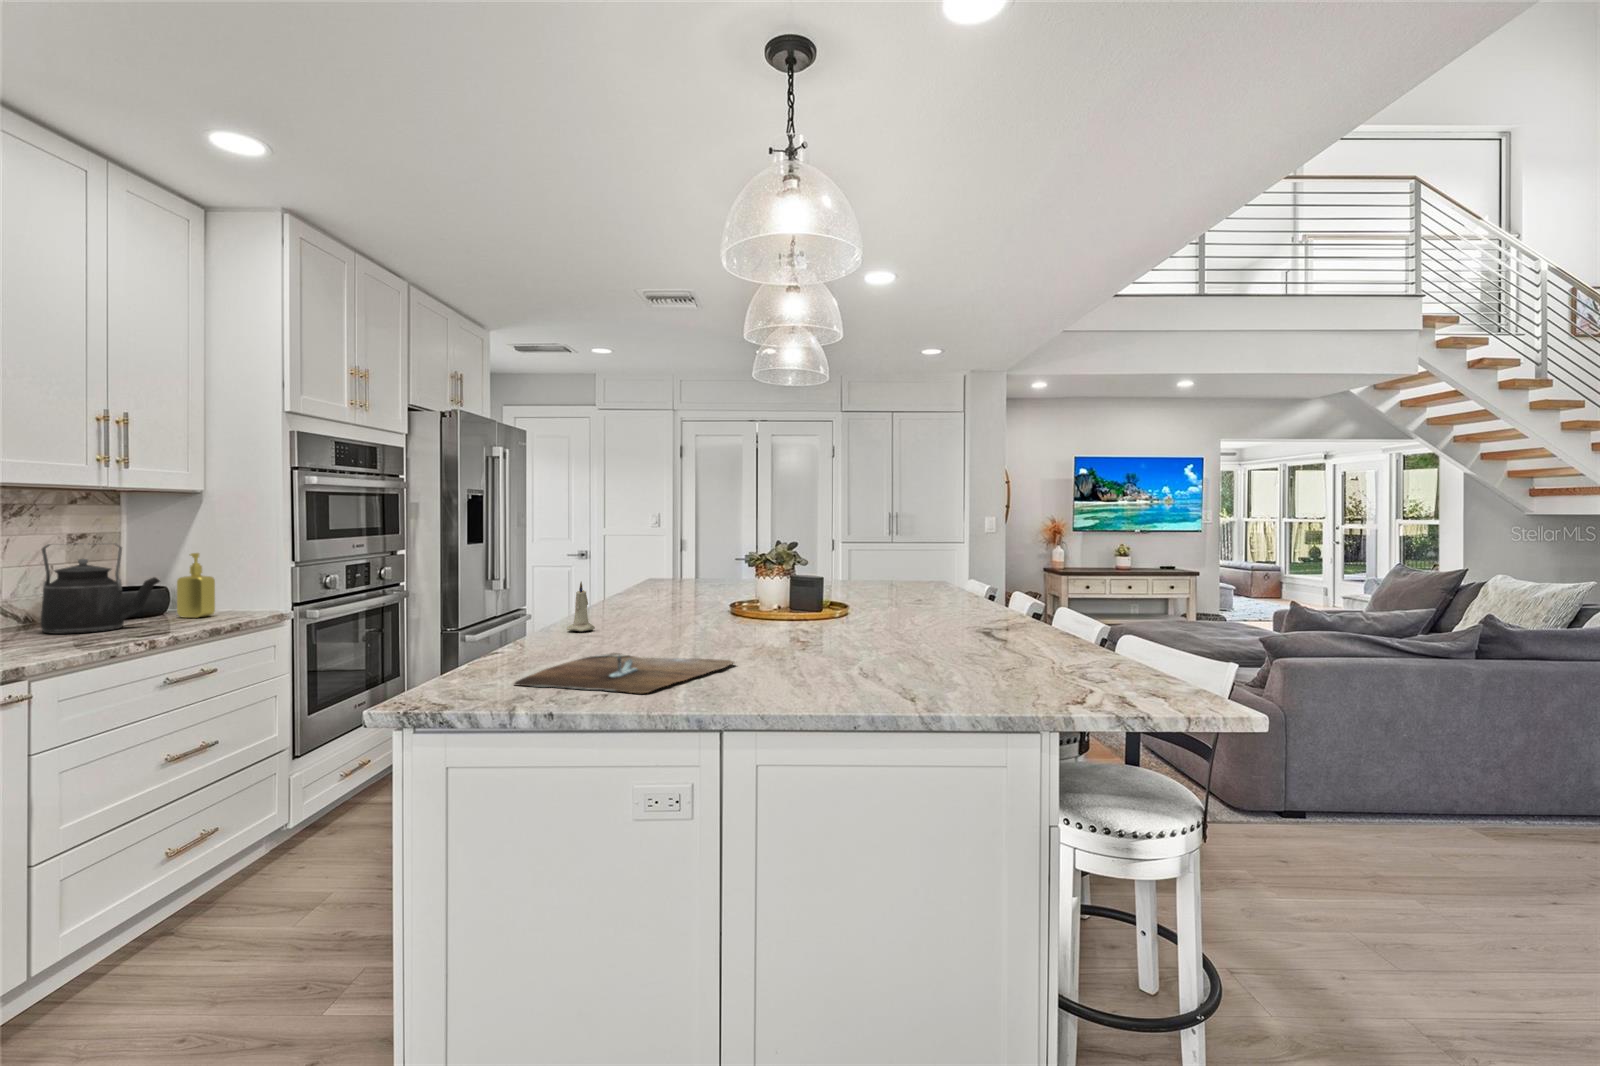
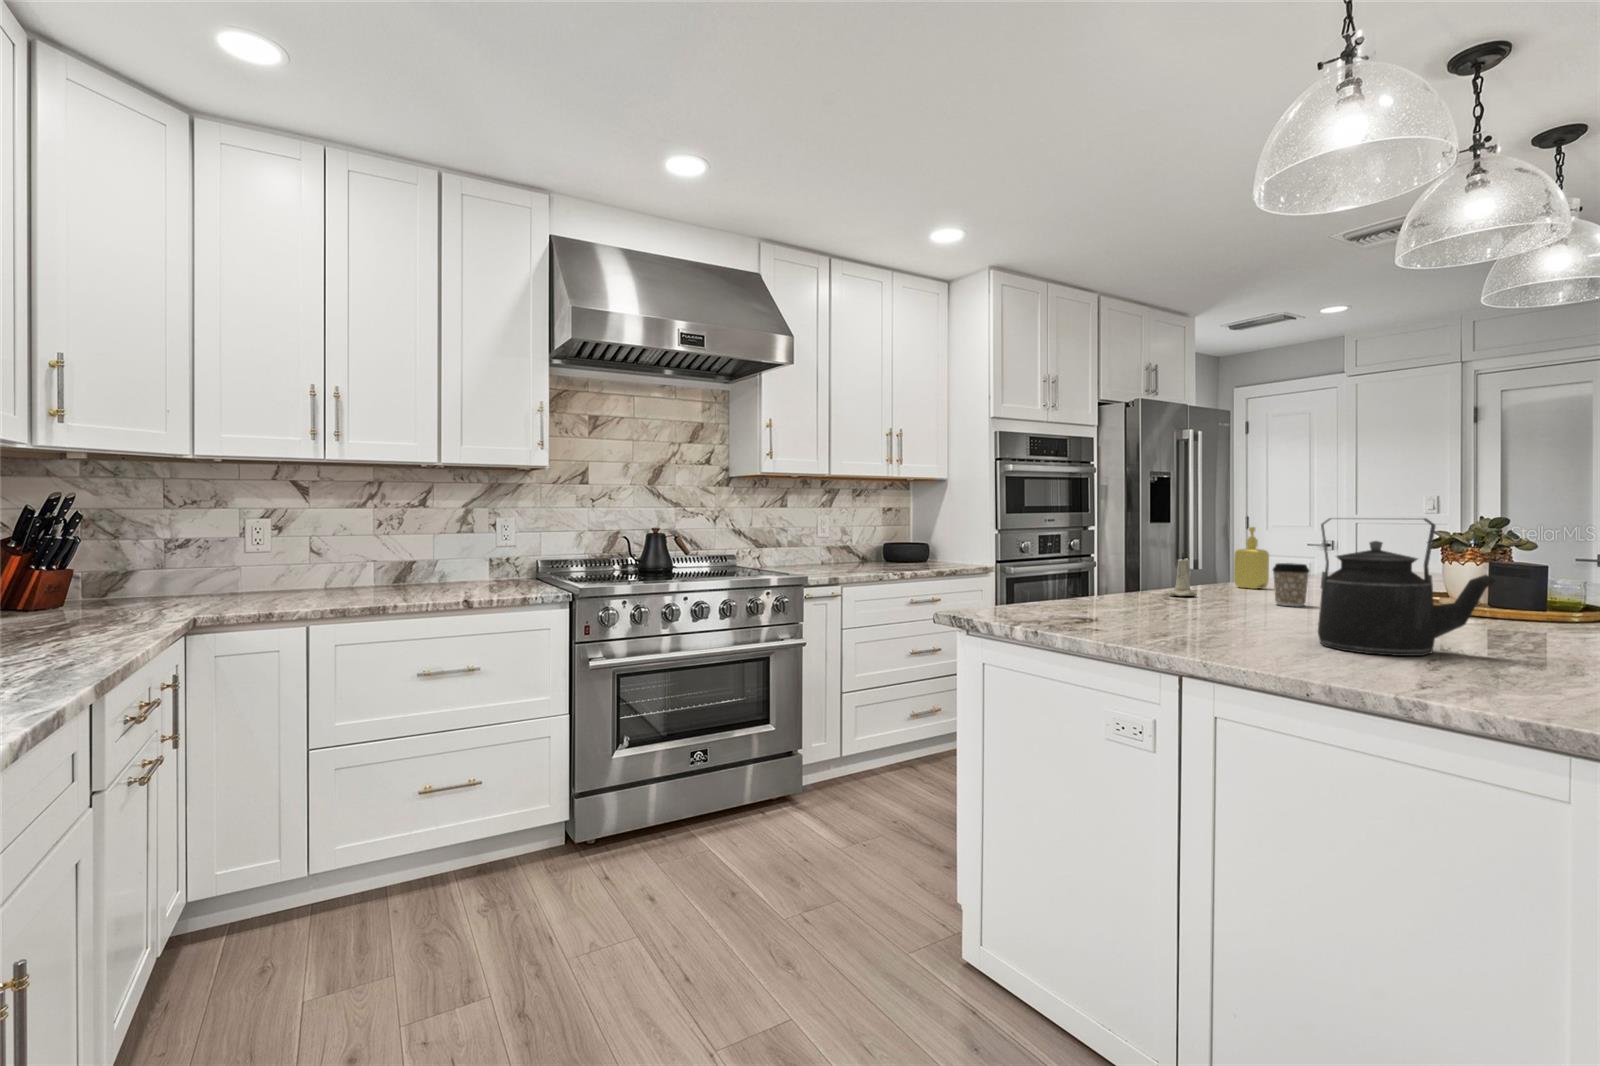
kettle: present [41,543,160,634] -> present [1318,518,1496,656]
soap dispenser: present [177,553,215,618] -> present [1234,527,1269,589]
coffee cup: none [666,590,697,631] -> present [1273,563,1309,606]
cutting board: present [515,653,734,693] -> none [1047,607,1277,637]

